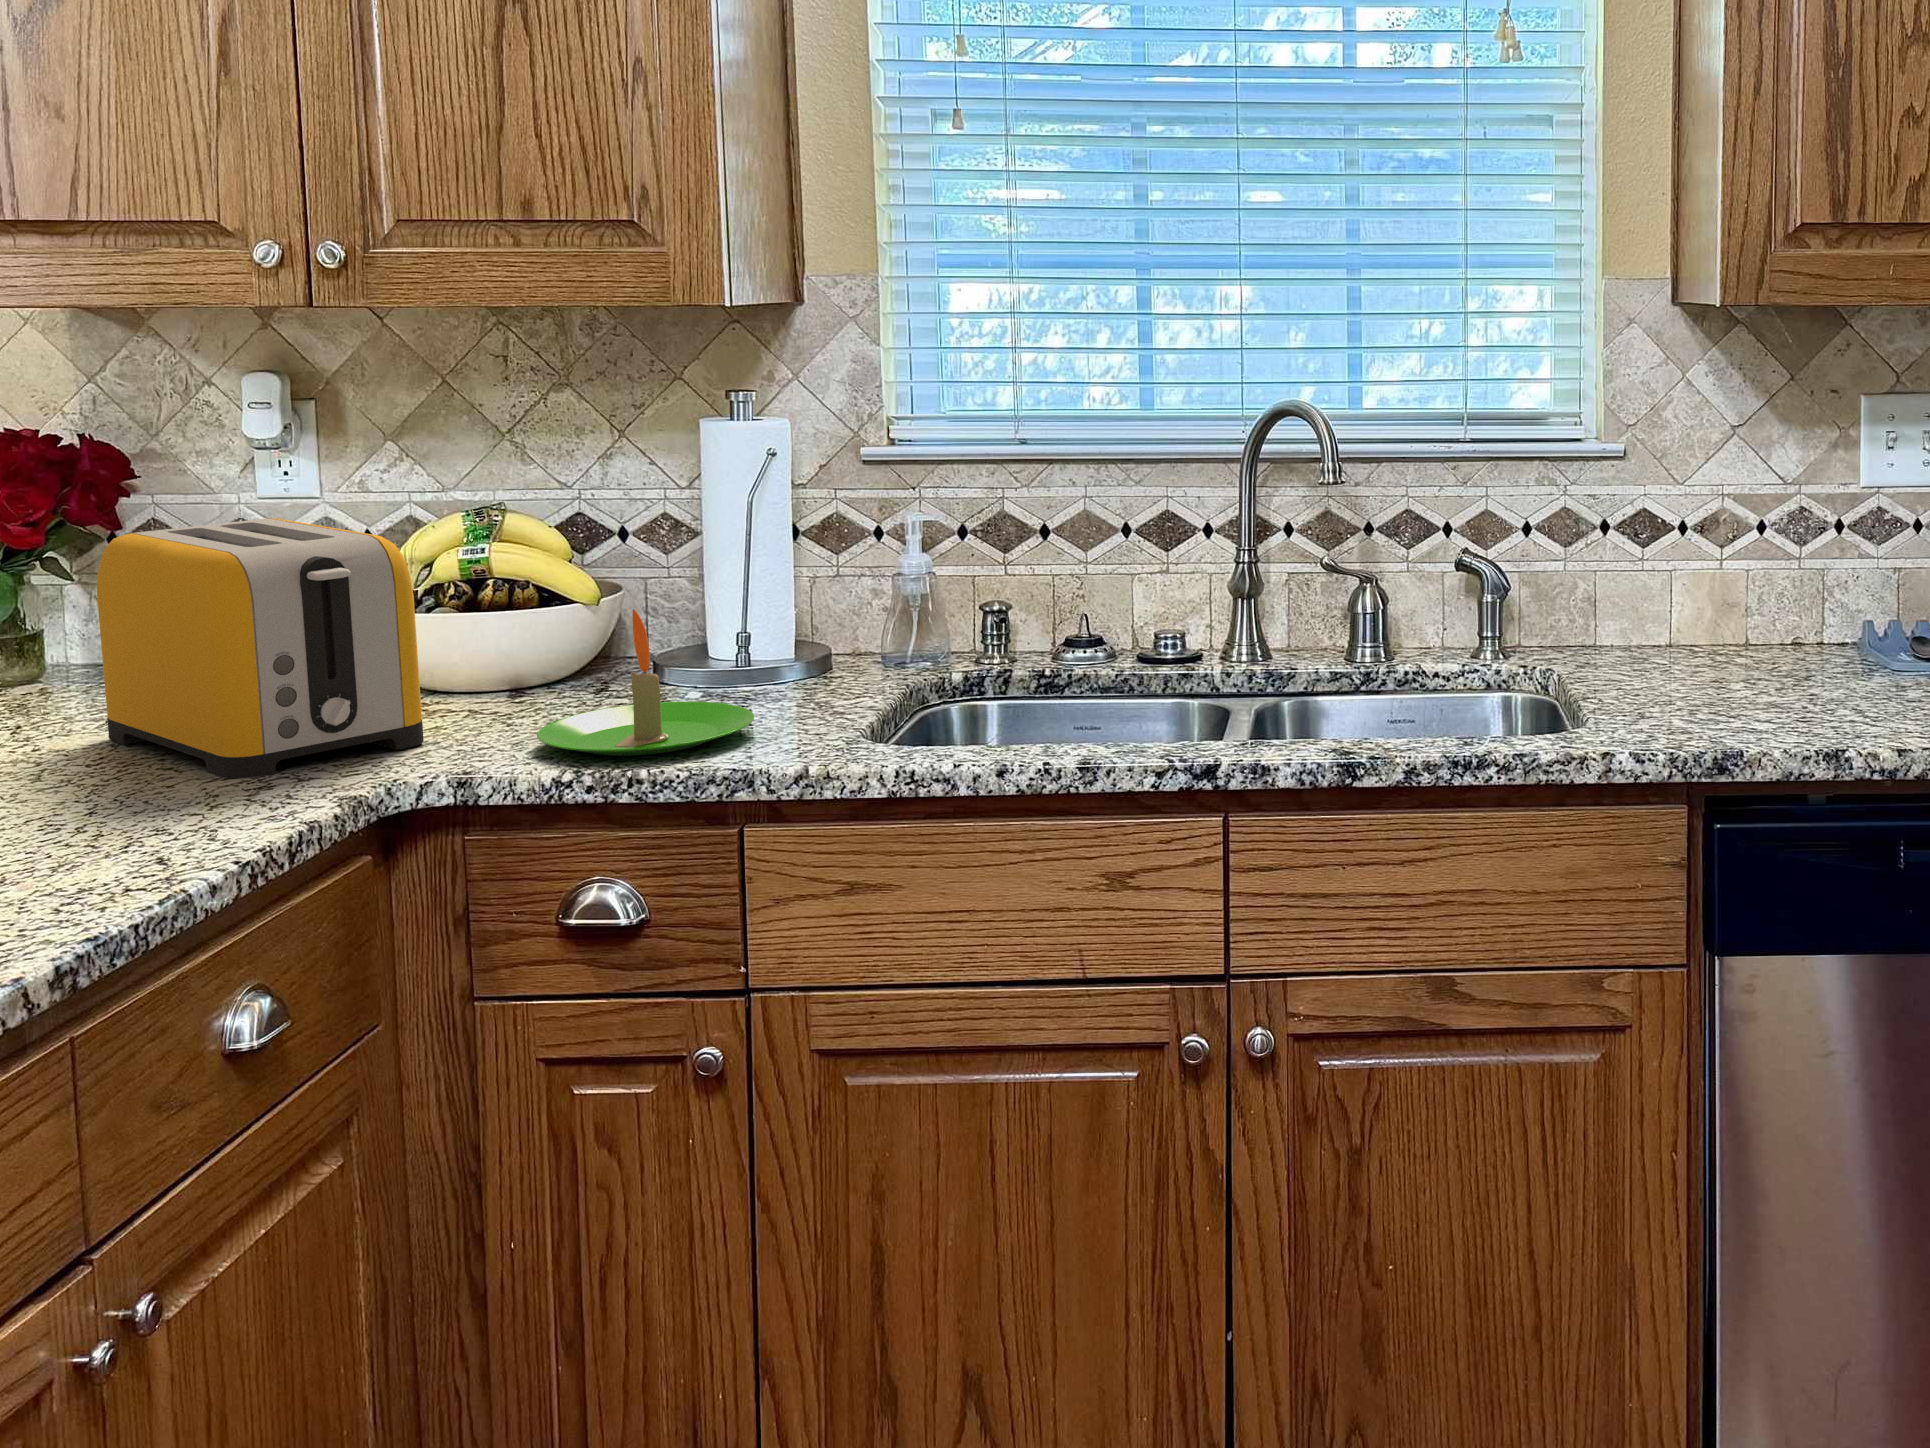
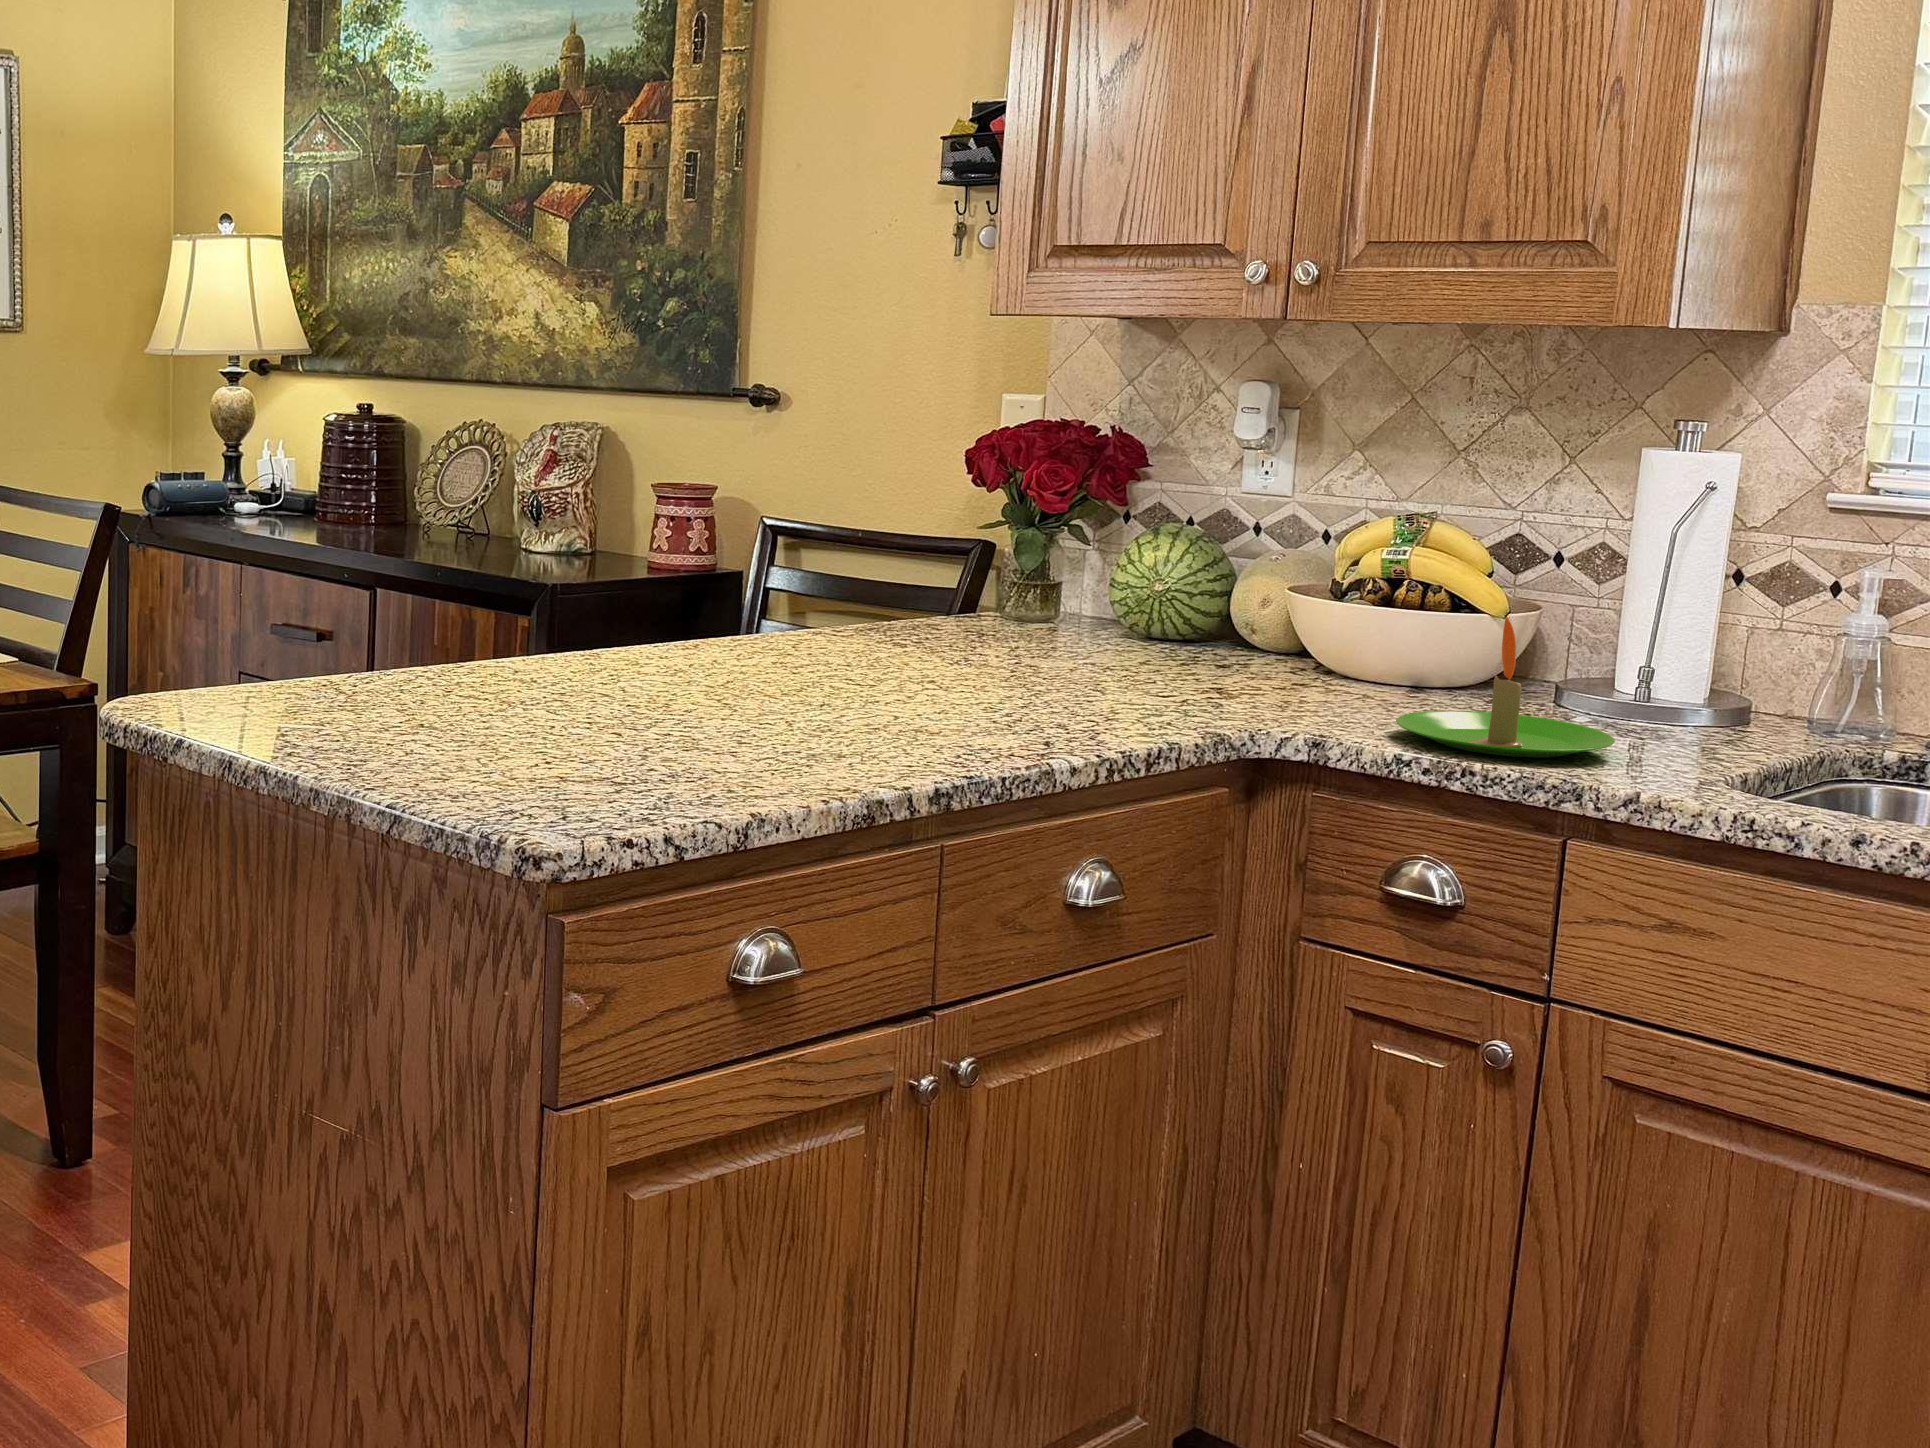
toaster: present [97,518,424,779] -> none [1077,498,1316,710]

